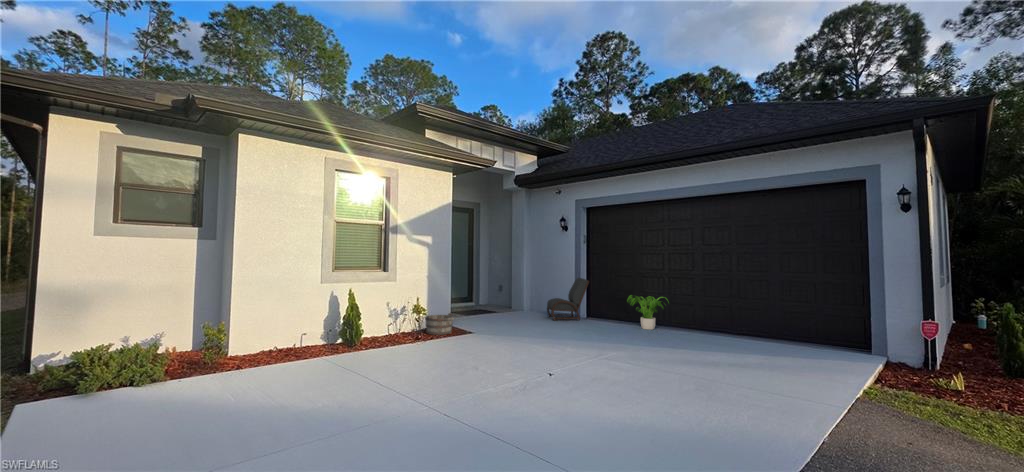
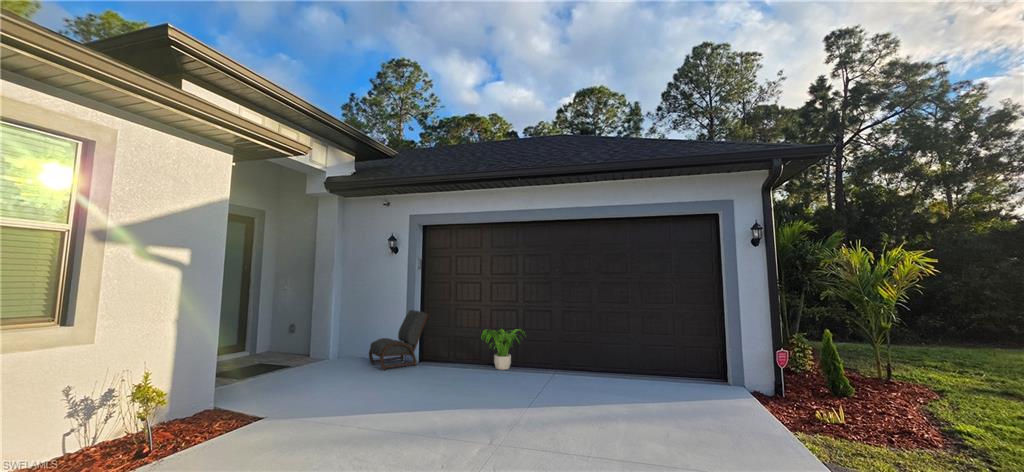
bucket: present [425,313,454,335] -> none [160,387,233,438]

